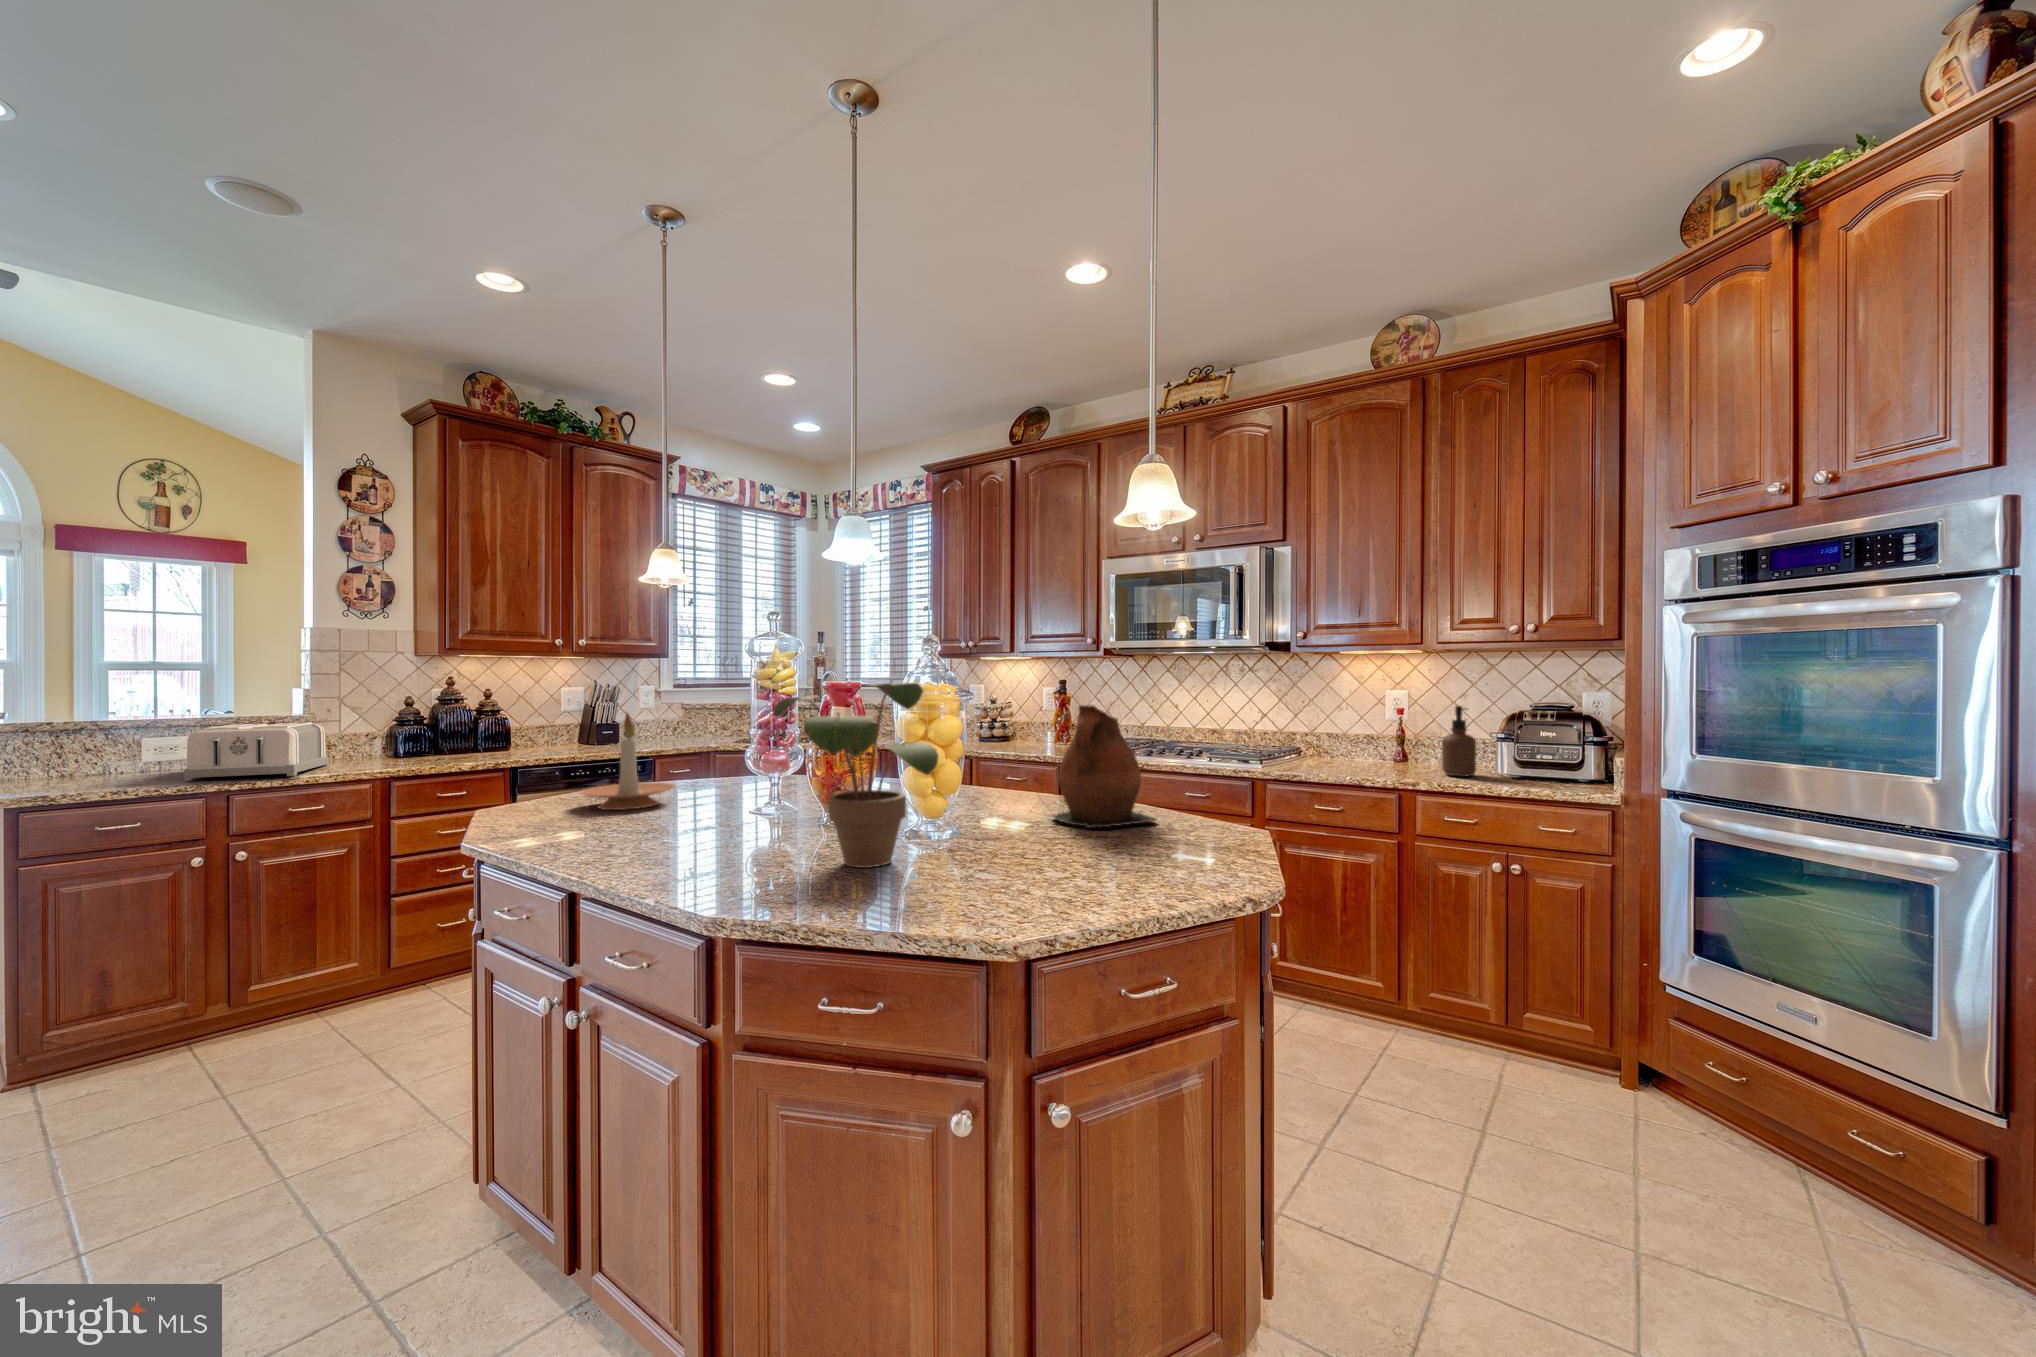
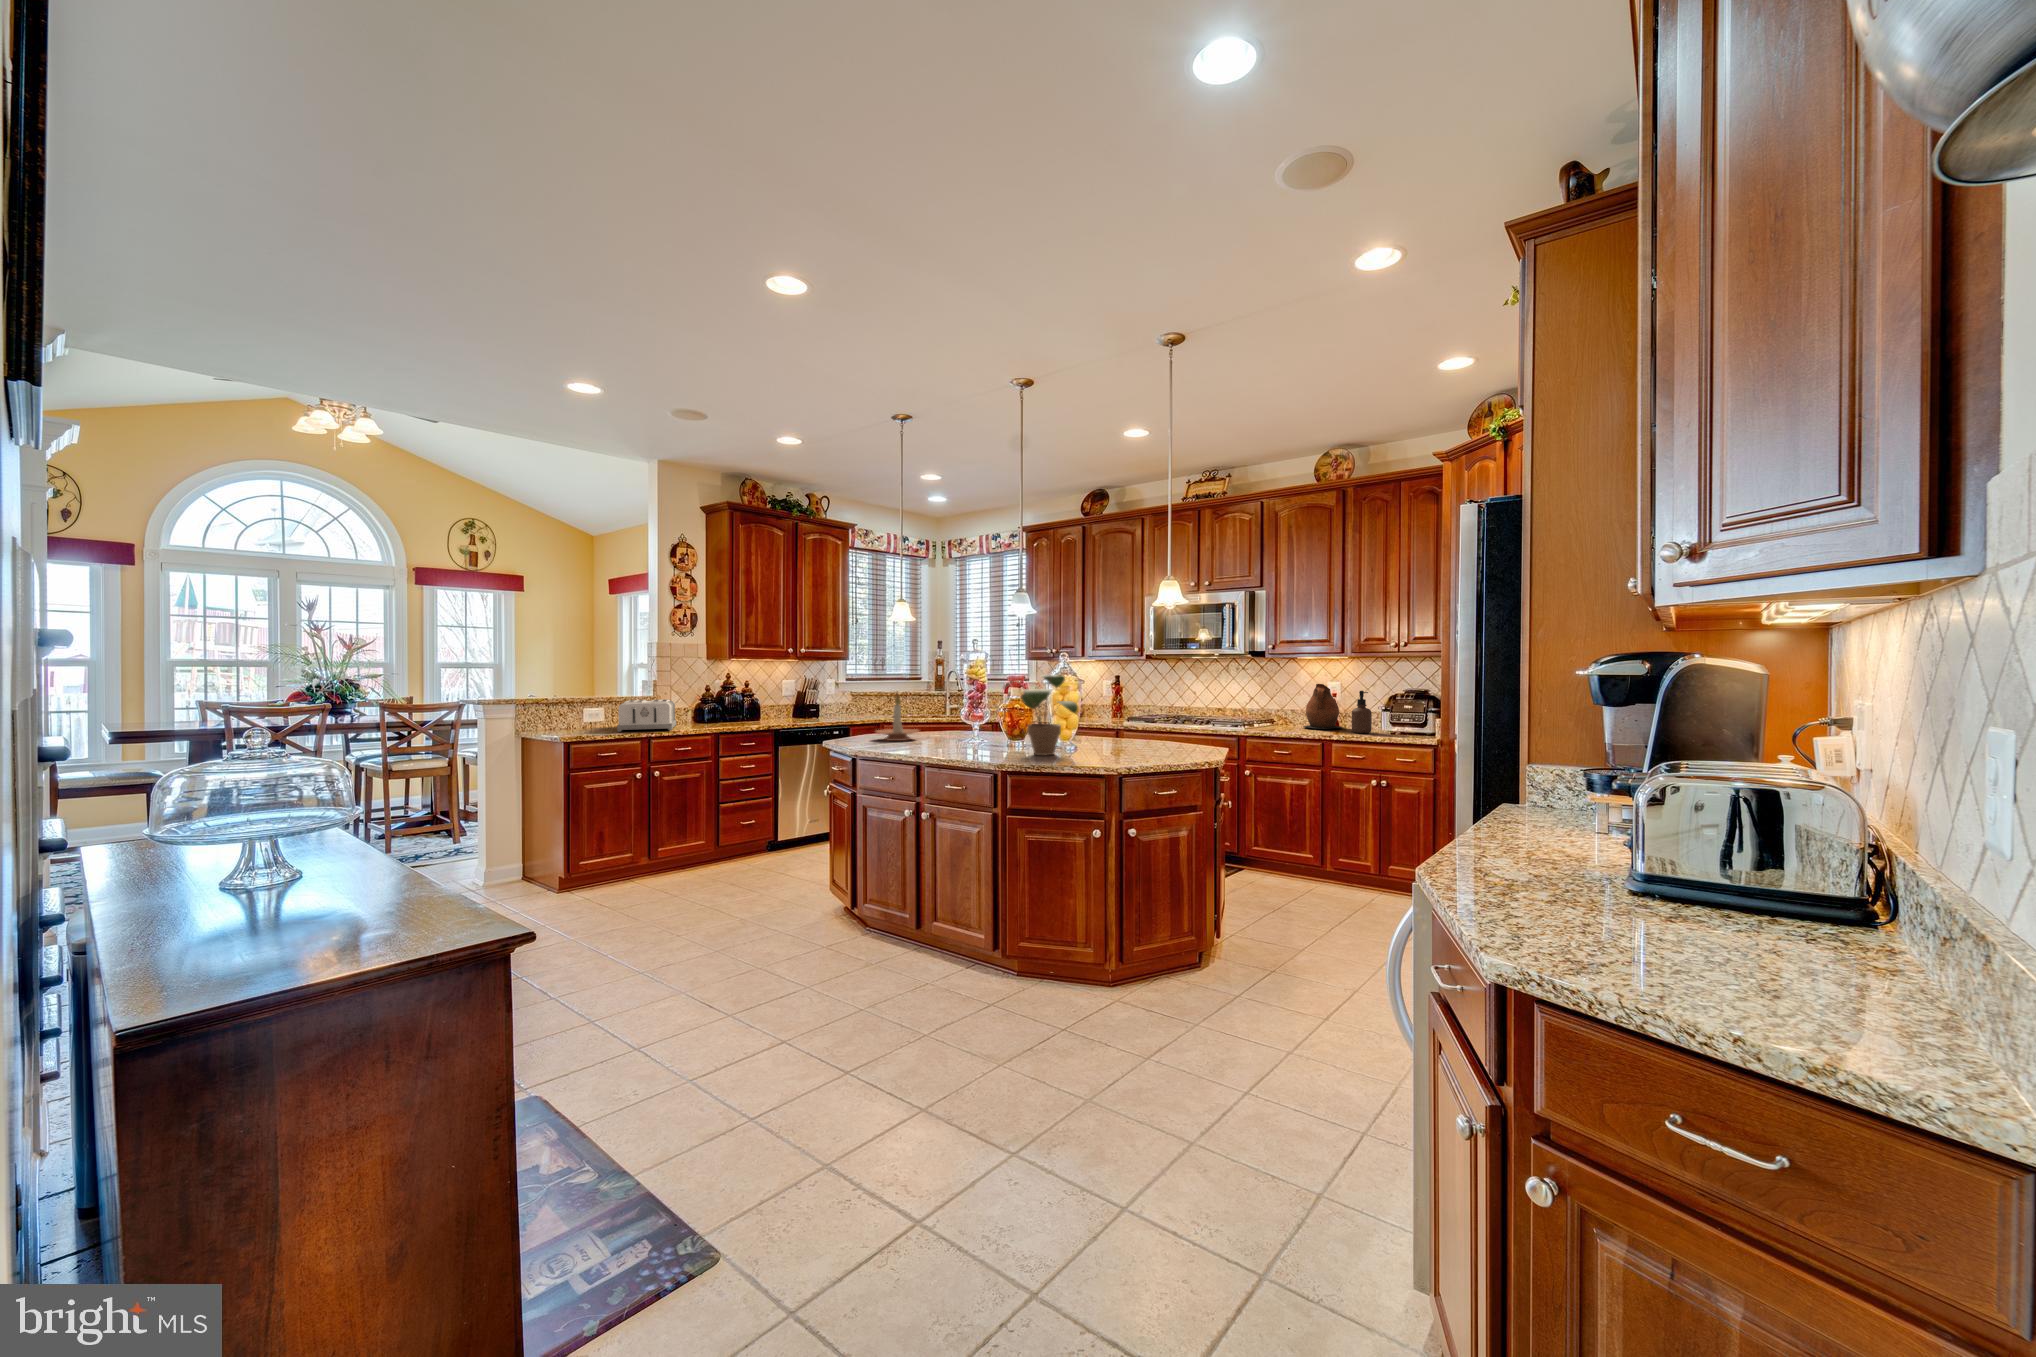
ceramic pitcher: present [1053,705,1156,828] -> present [1303,684,1345,729]

